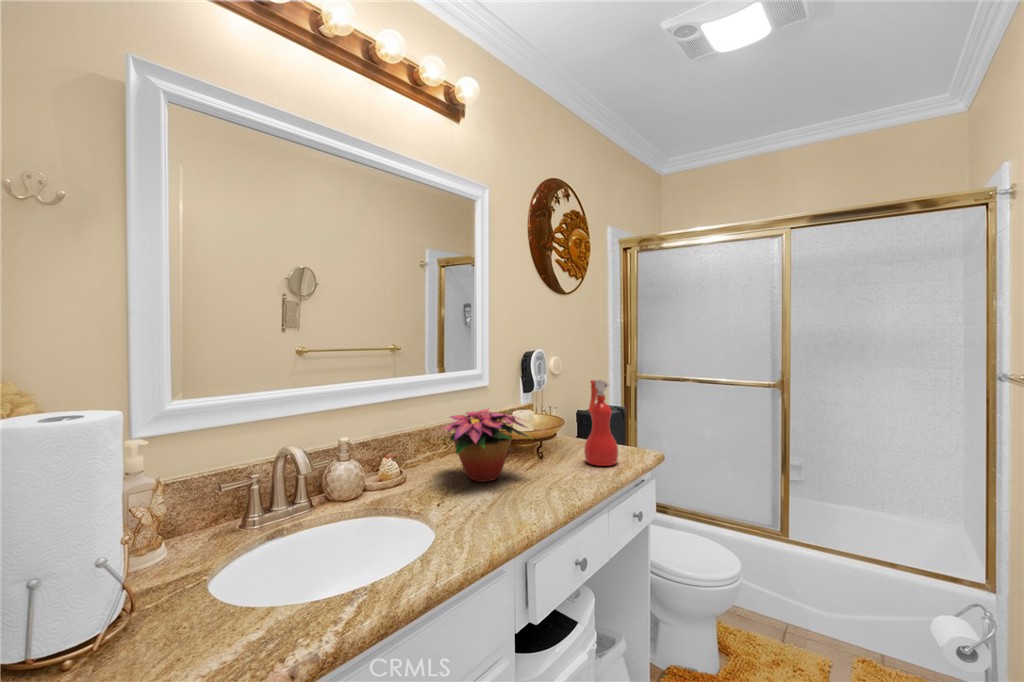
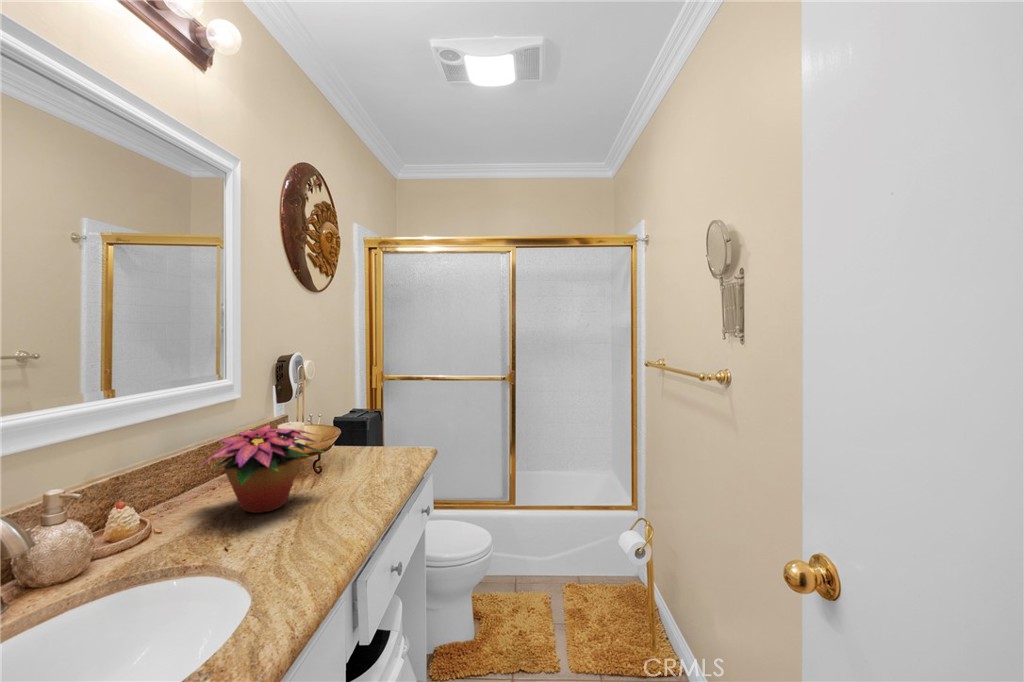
spray bottle: present [584,380,618,466] -> none [369,384,404,471]

